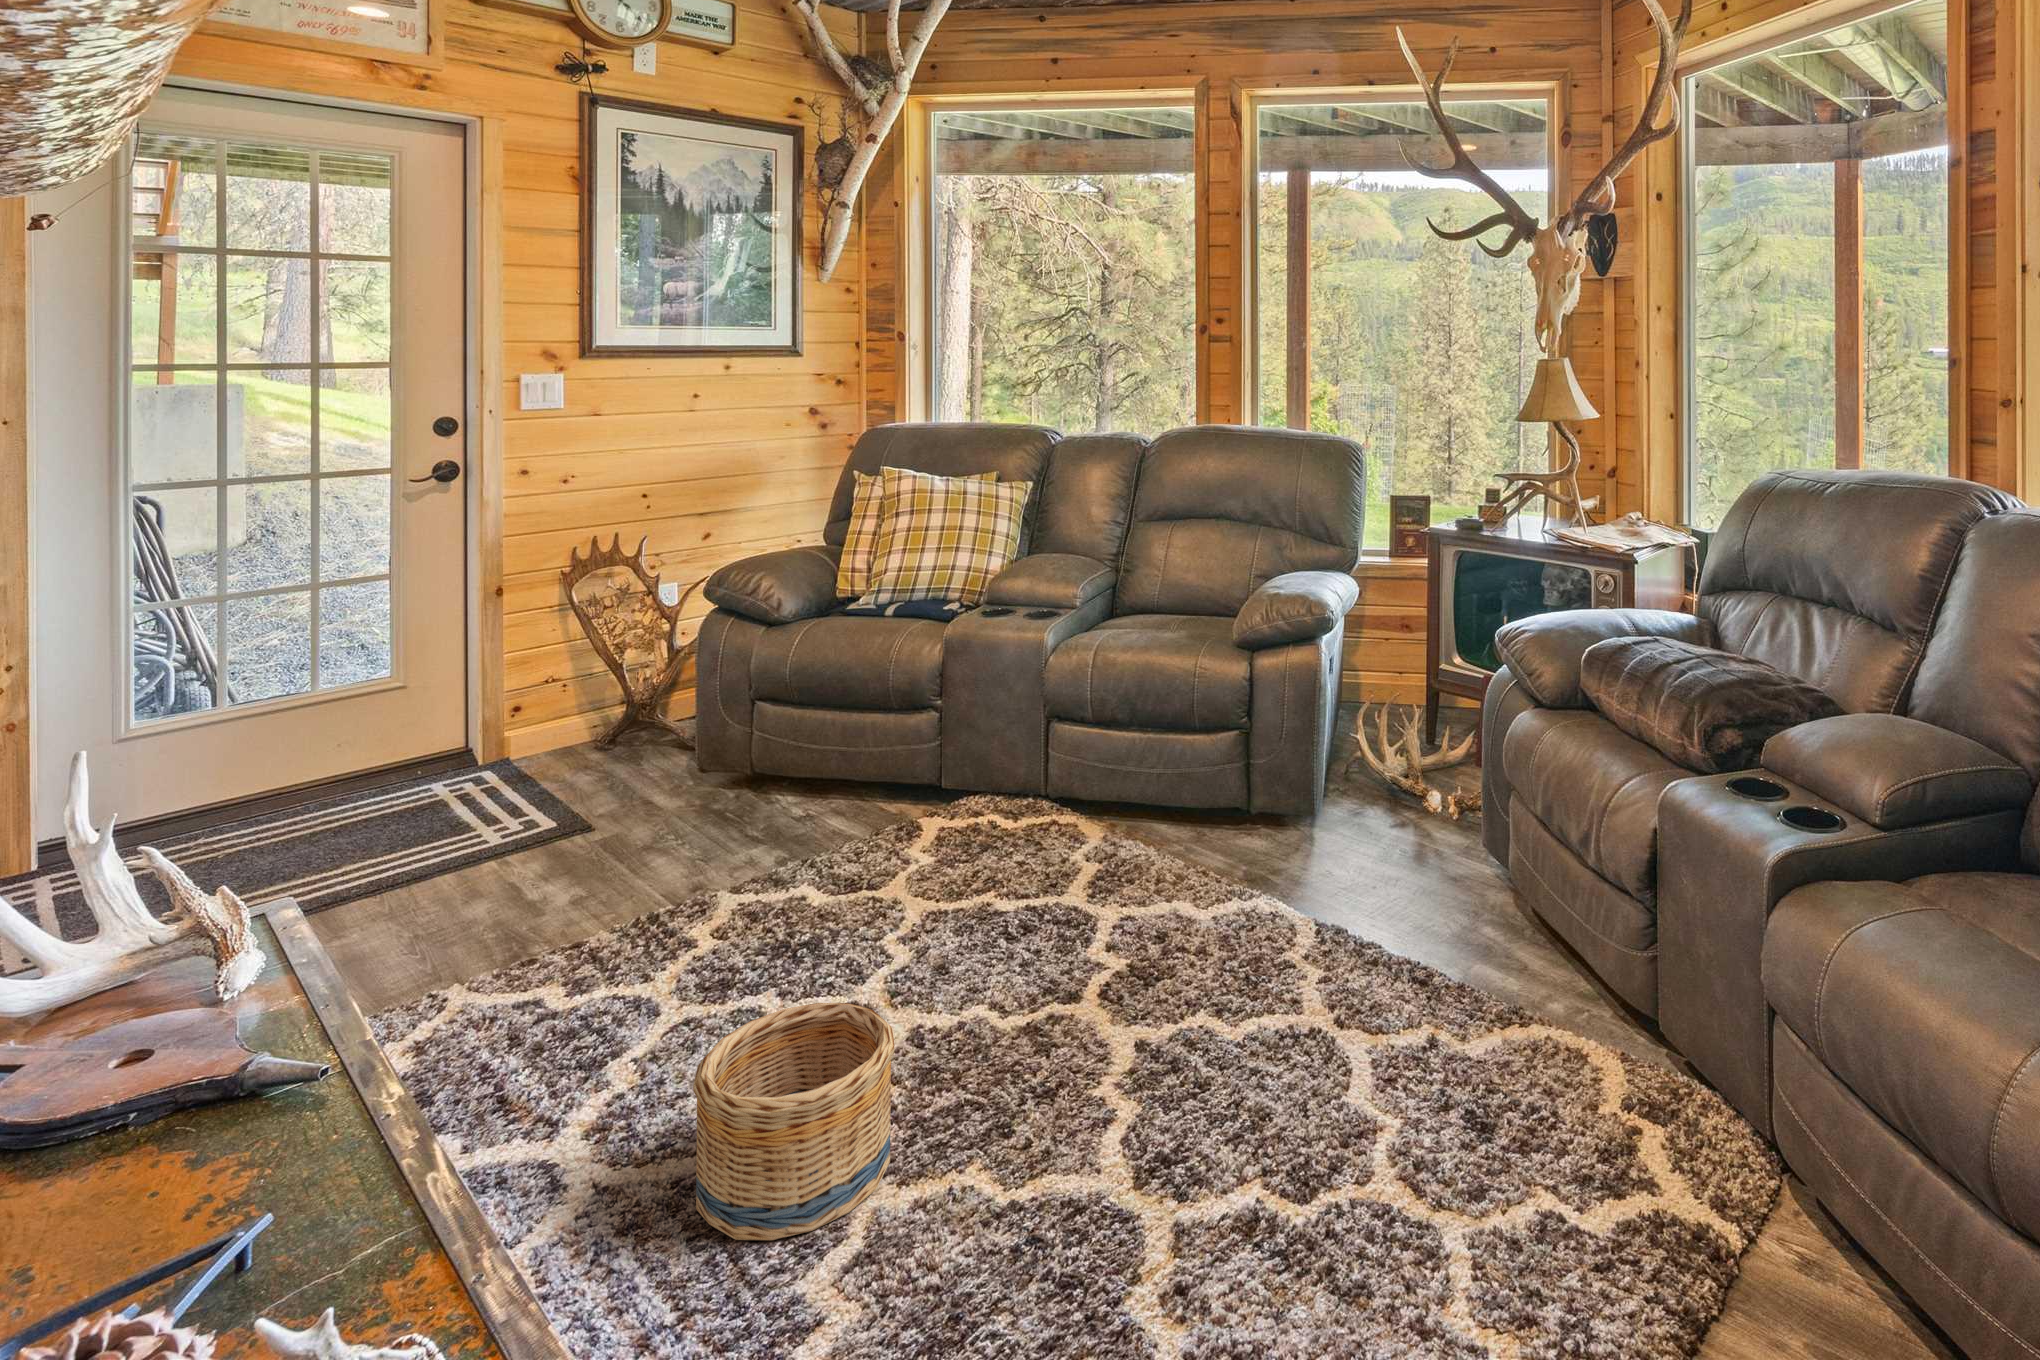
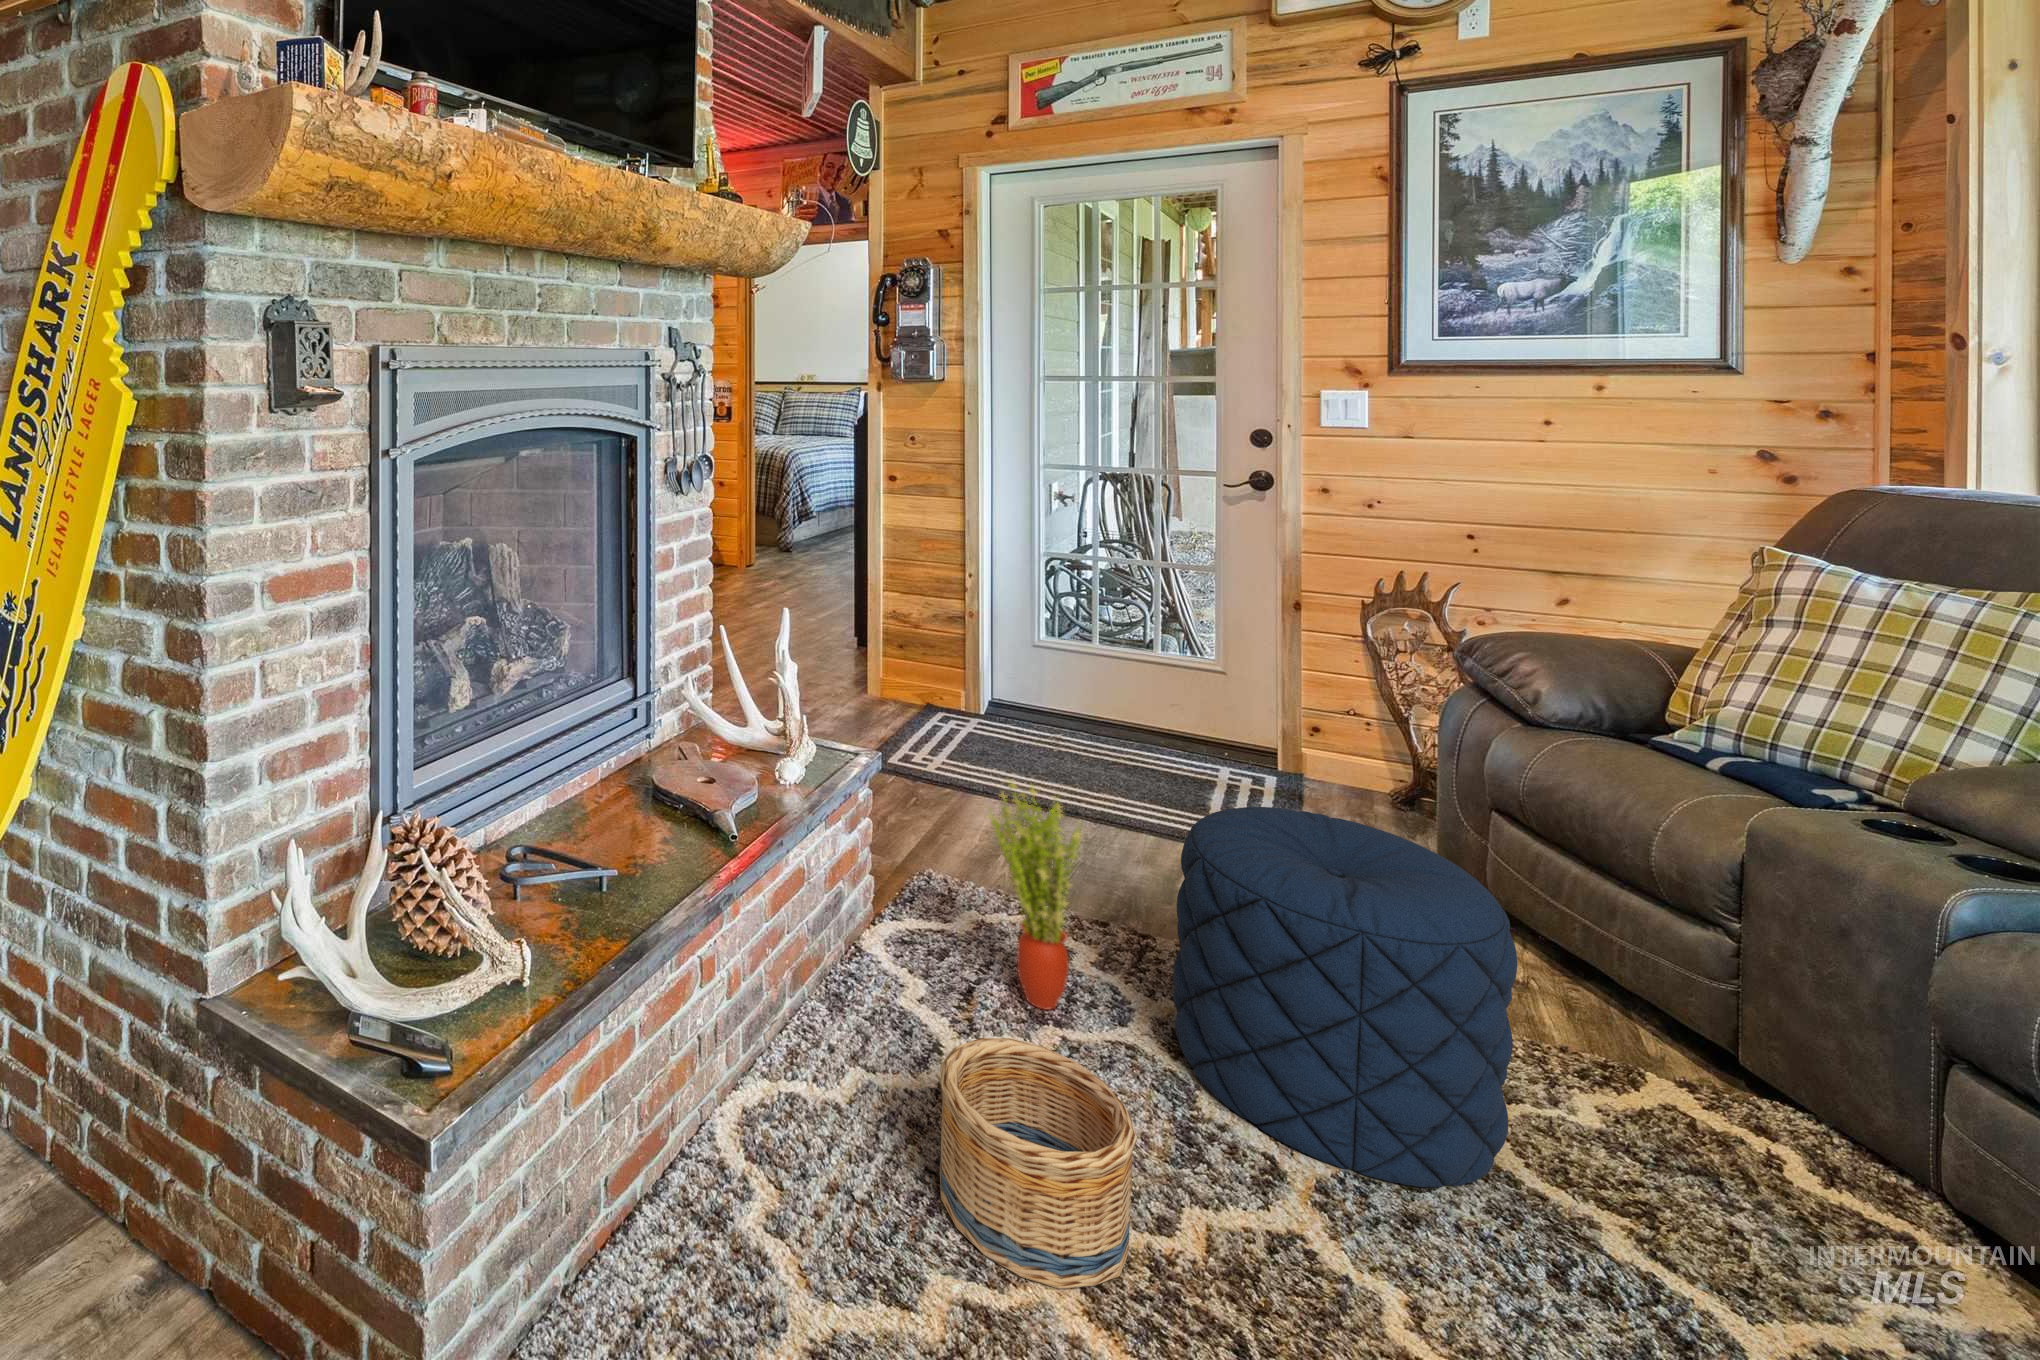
pouf: none [684,702,944,1002] -> present [1173,807,1517,1187]
potted plant: none [501,801,634,1064] -> present [988,783,1081,1010]

